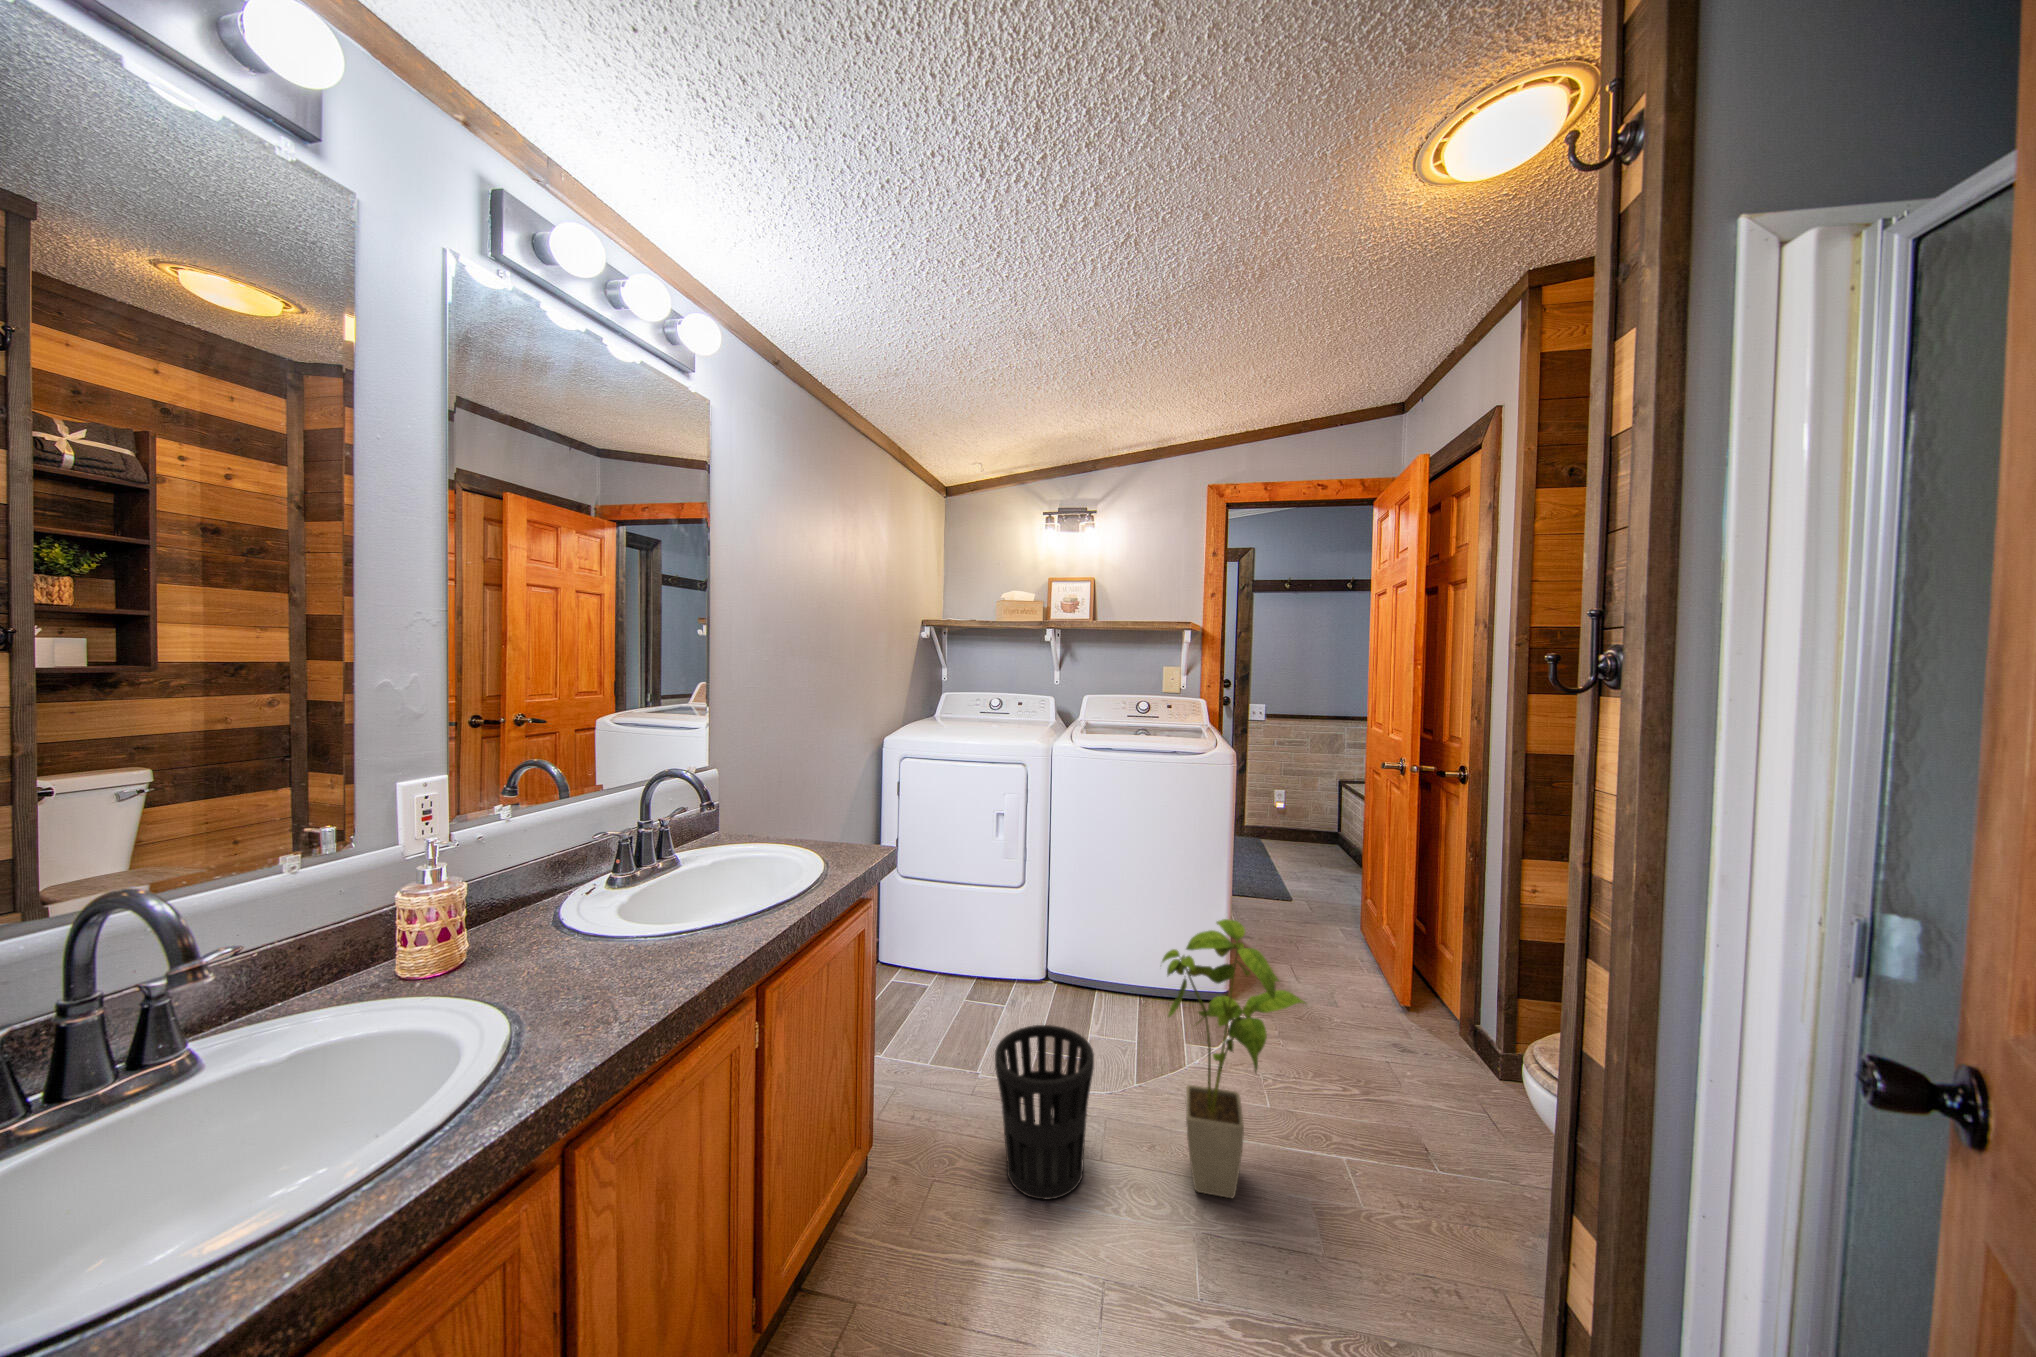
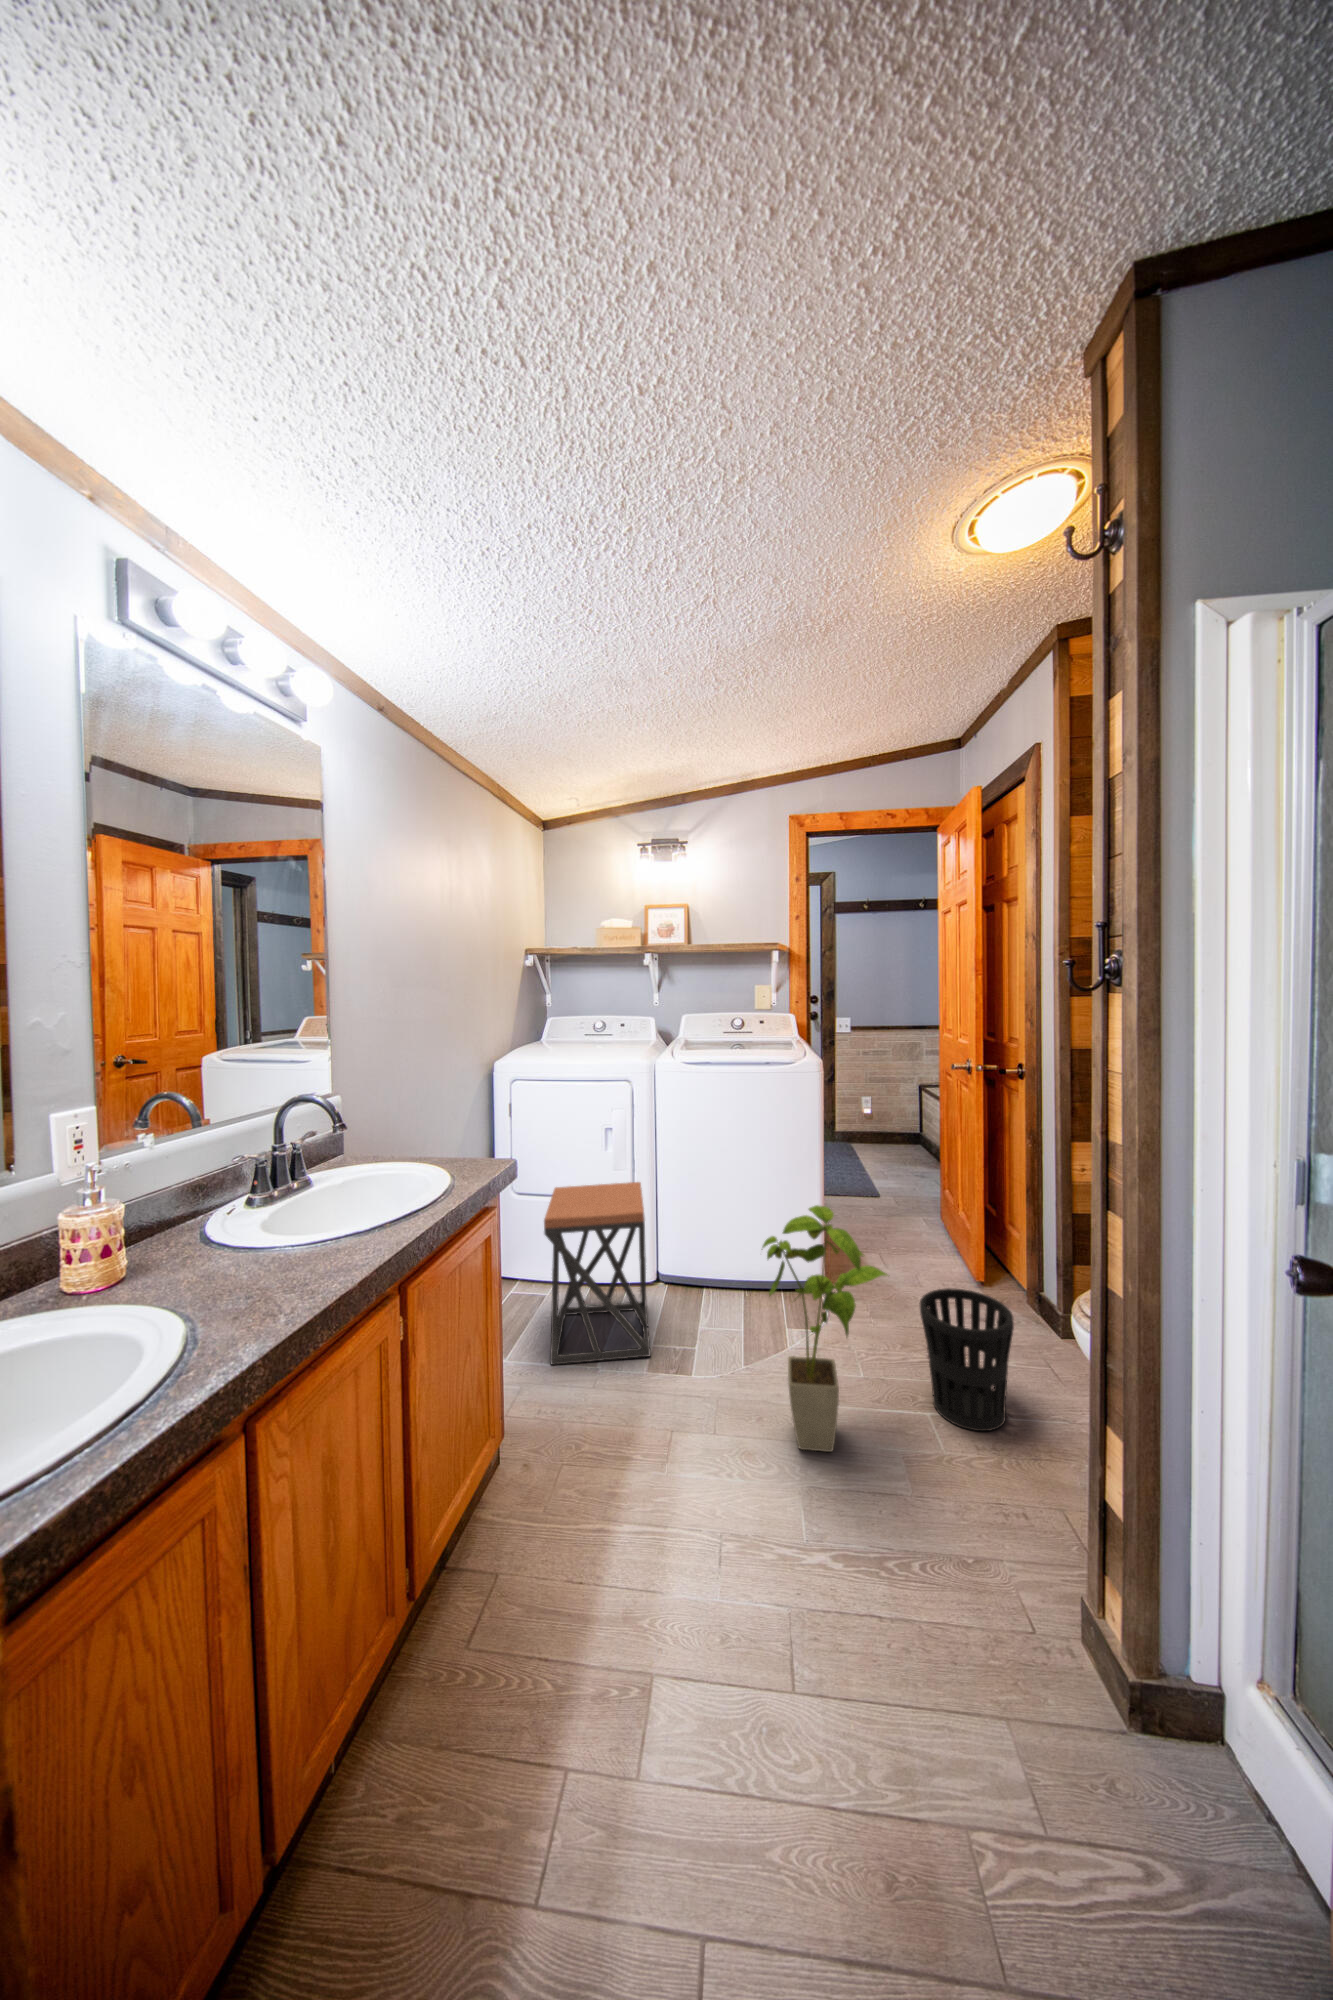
stool: none [925,875,1034,1069] -> present [544,1182,650,1365]
wastebasket: present [995,1025,1094,1199] -> present [920,1288,1014,1431]

